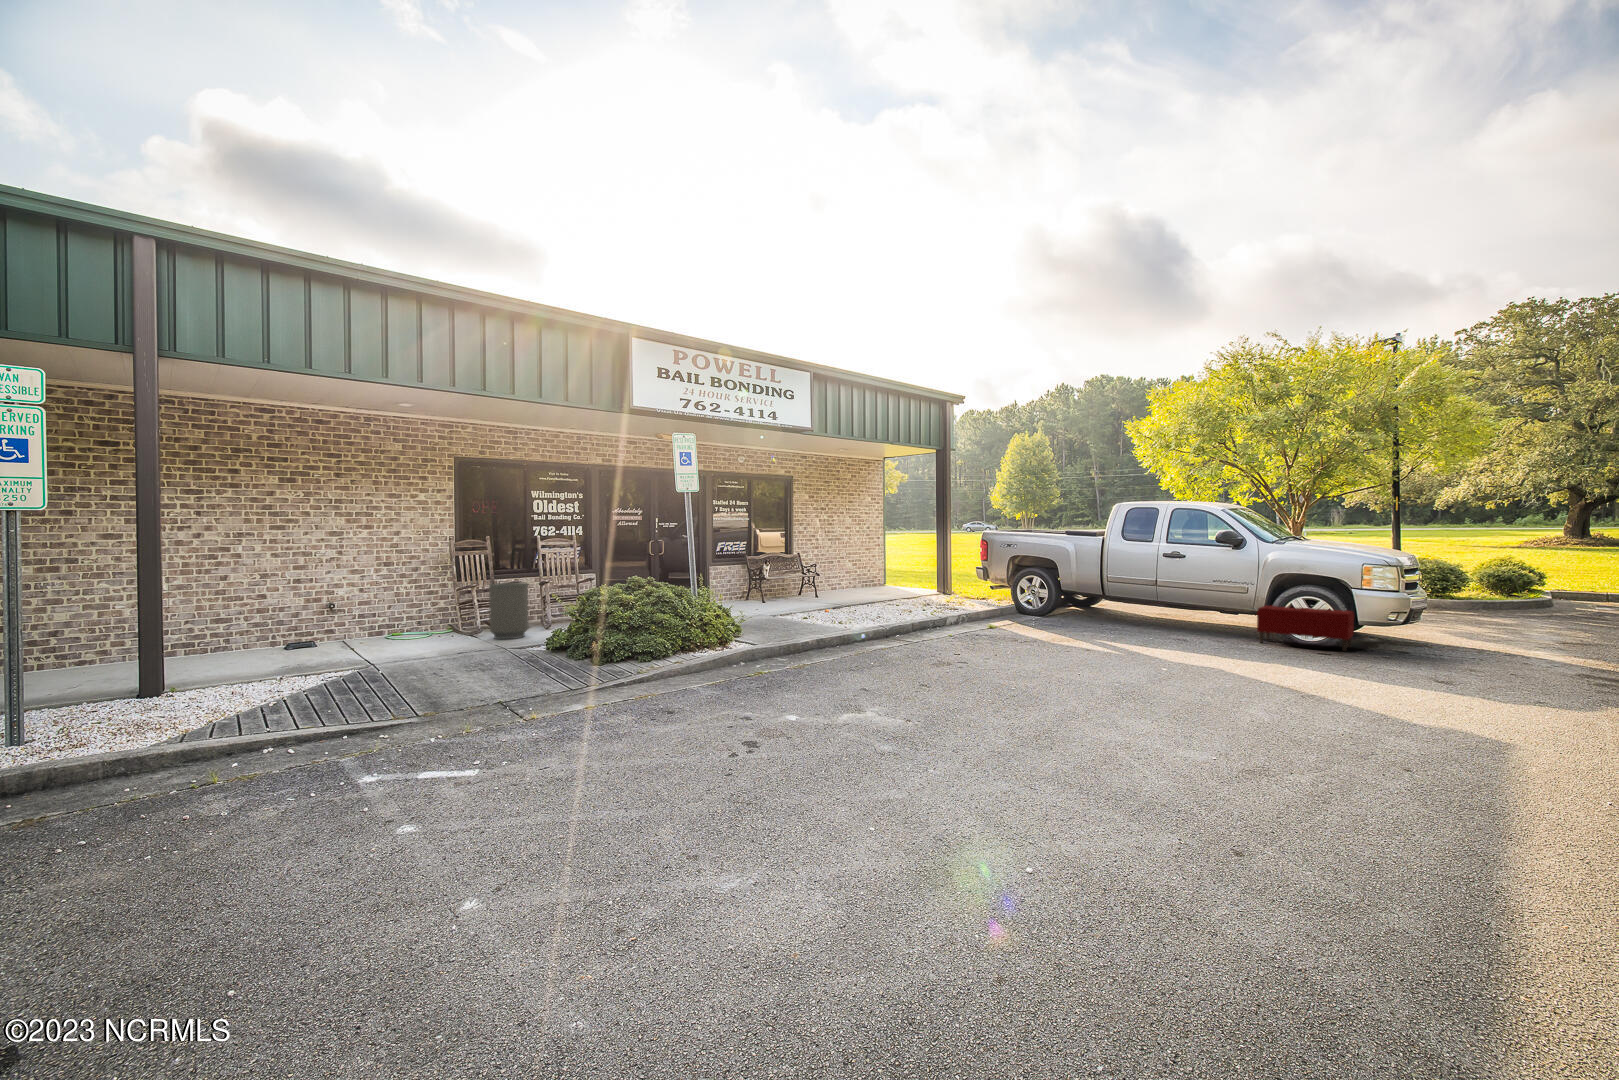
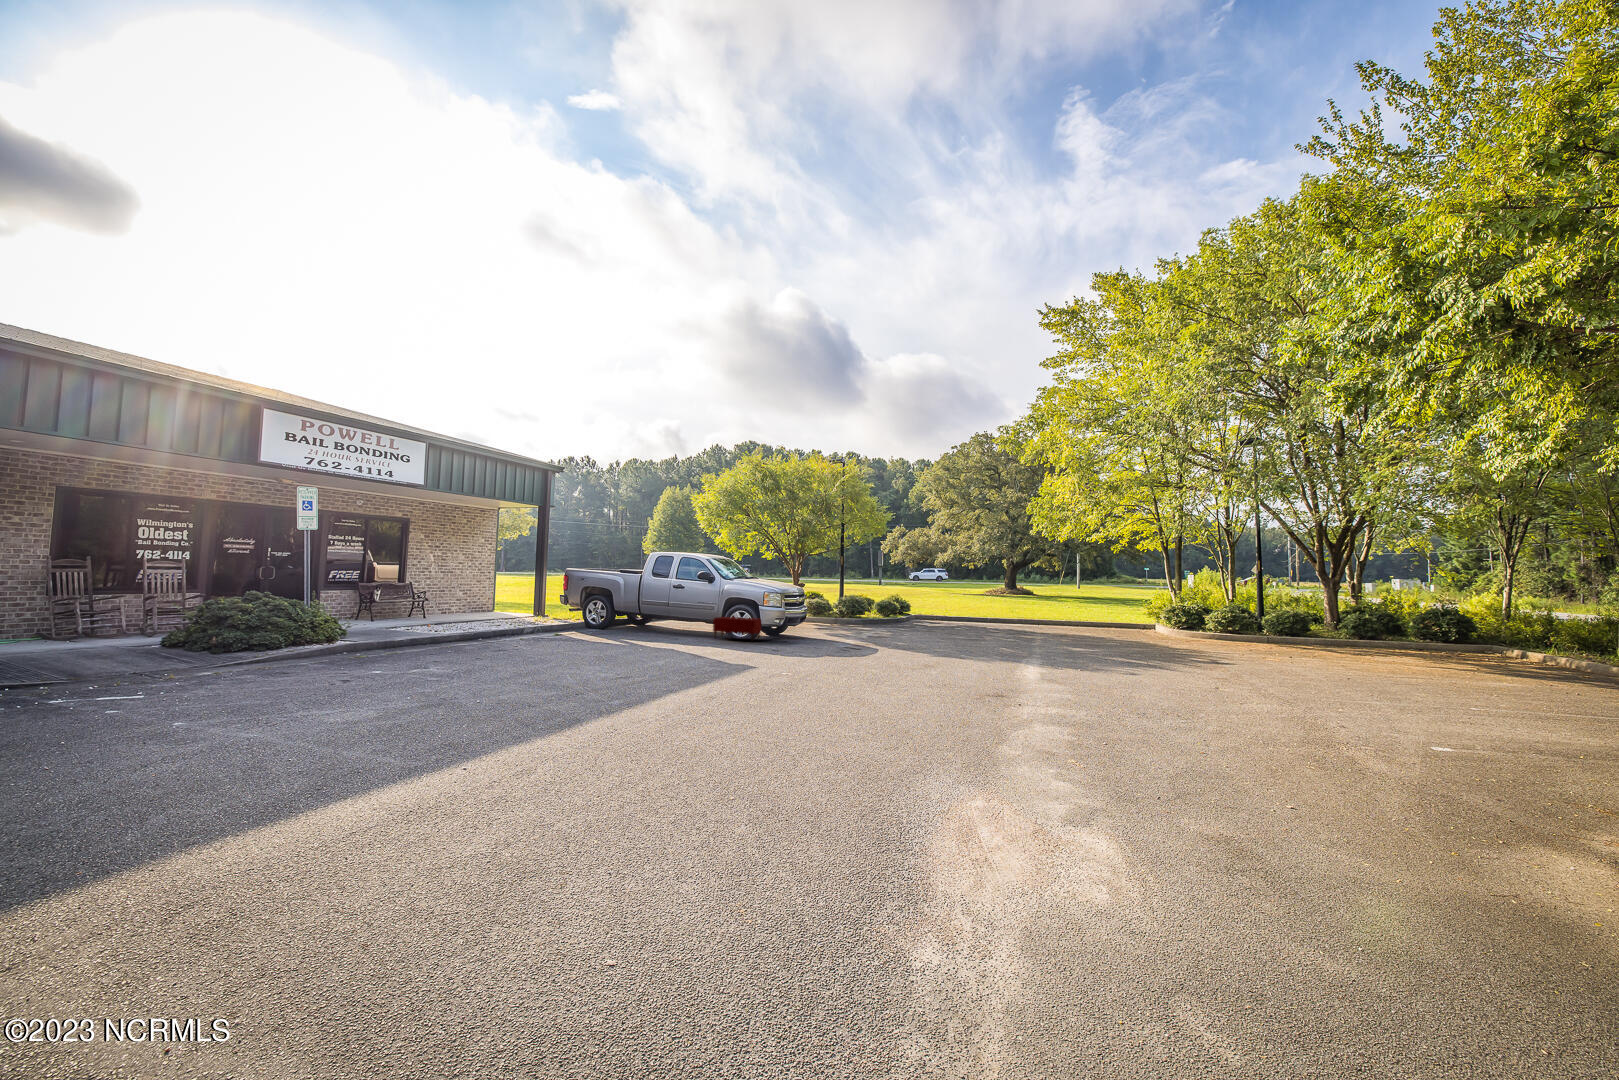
trash can: present [489,582,529,639] -> none [87,597,134,646]

